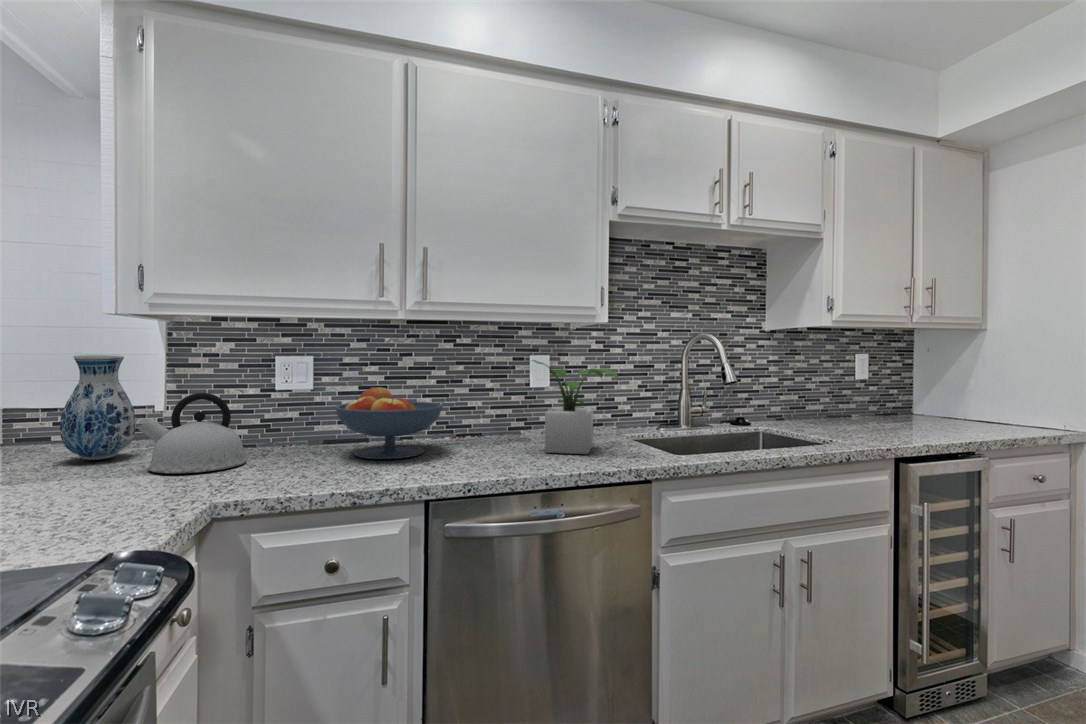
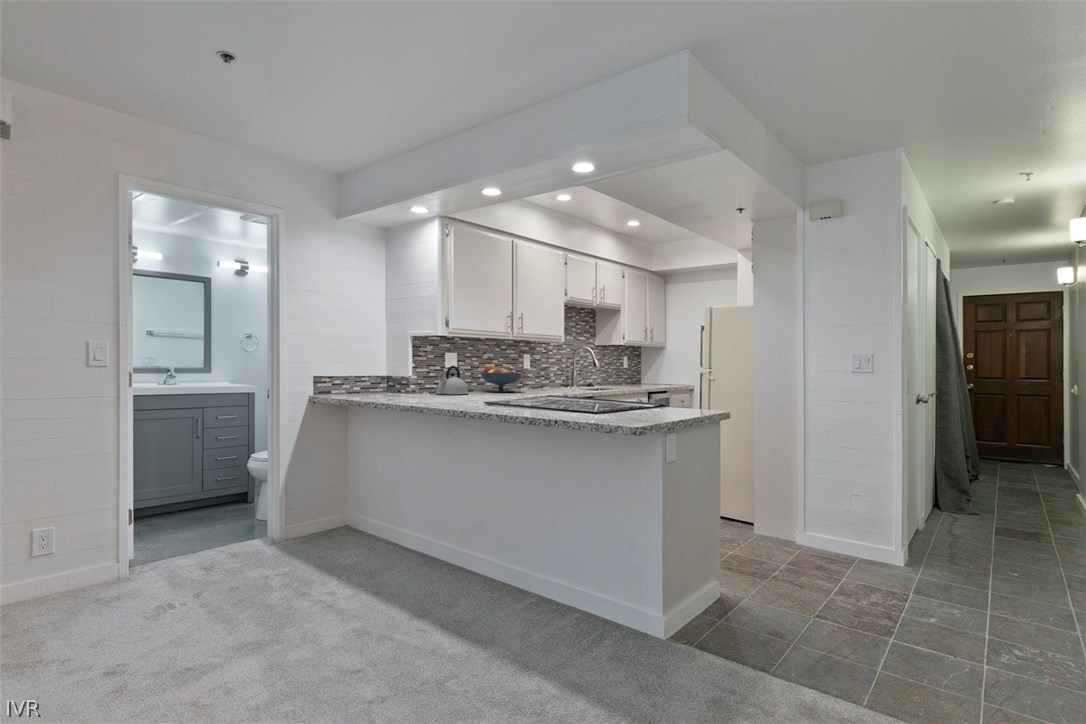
vase: present [60,354,136,460] -> none [391,350,416,394]
potted plant: present [514,360,618,454] -> none [538,356,578,391]

